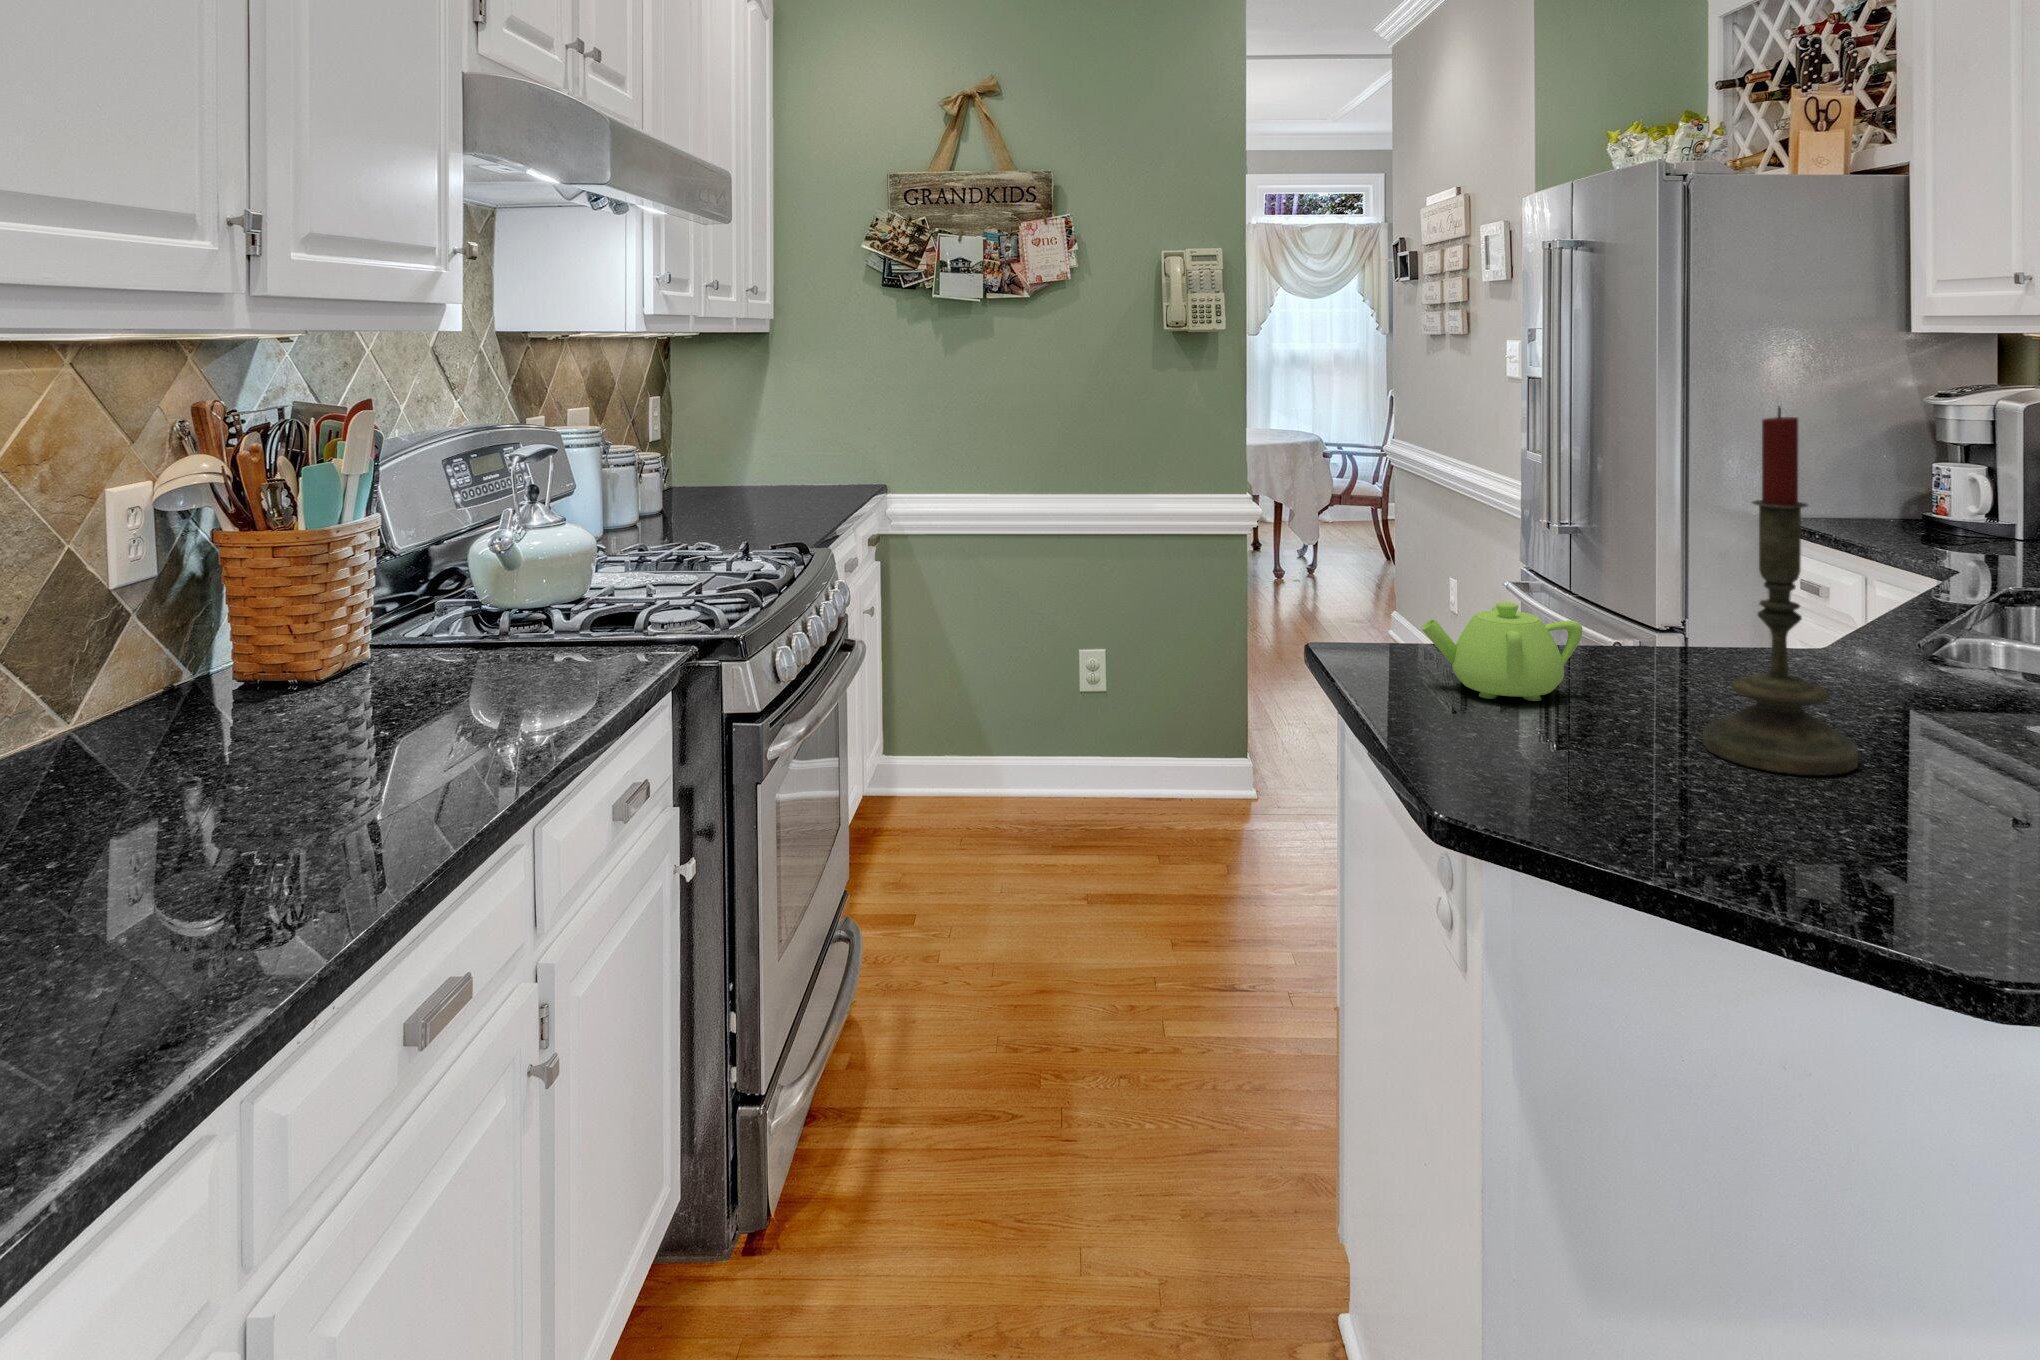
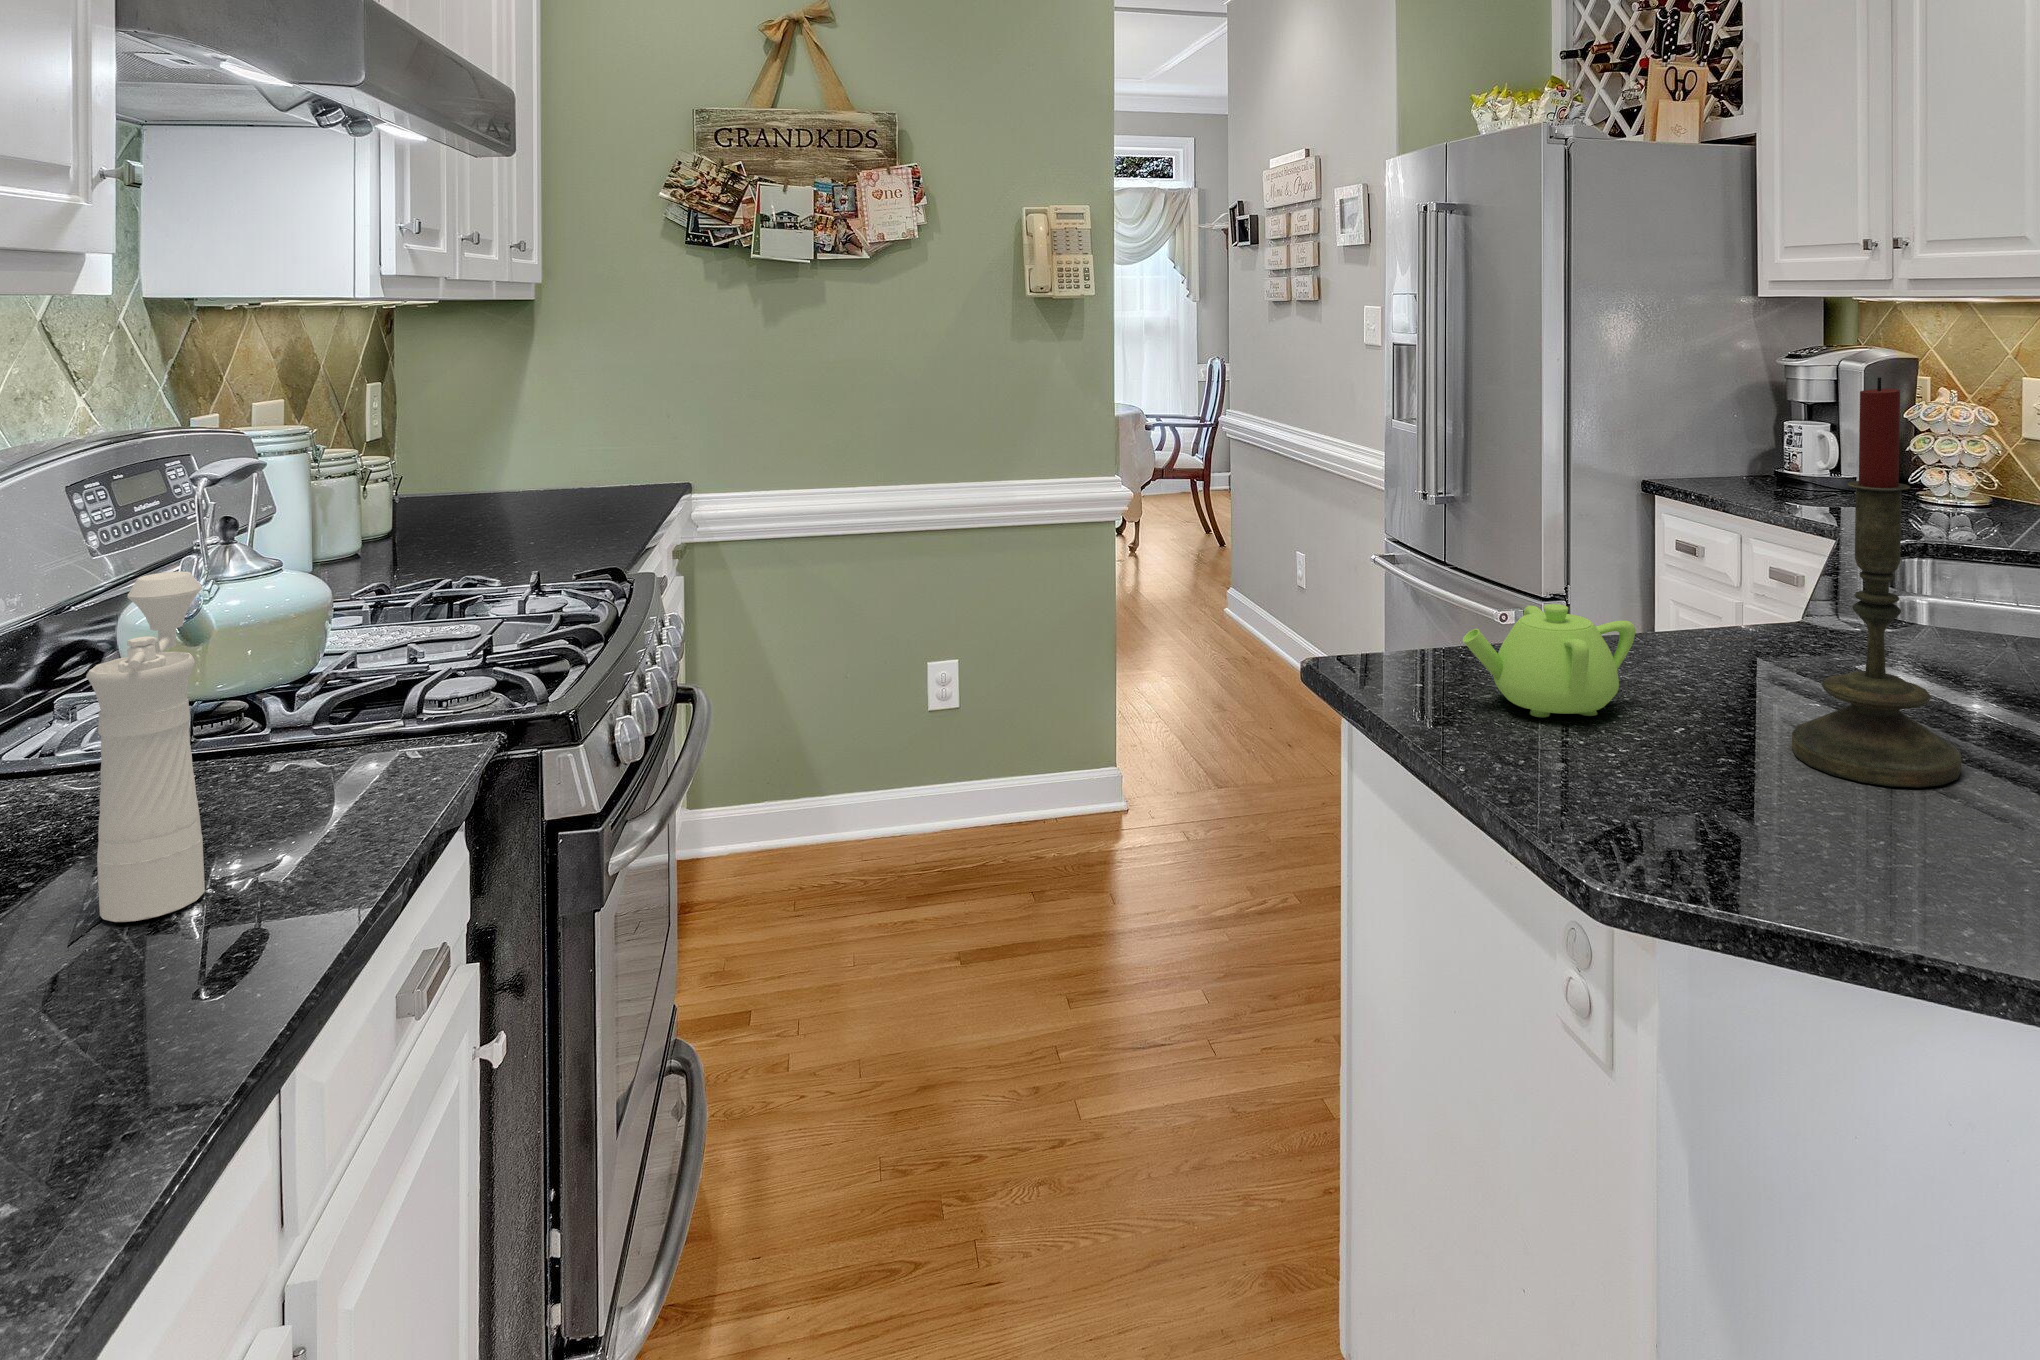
pepper mill: none [443,513,508,729] -> present [86,571,205,922]

